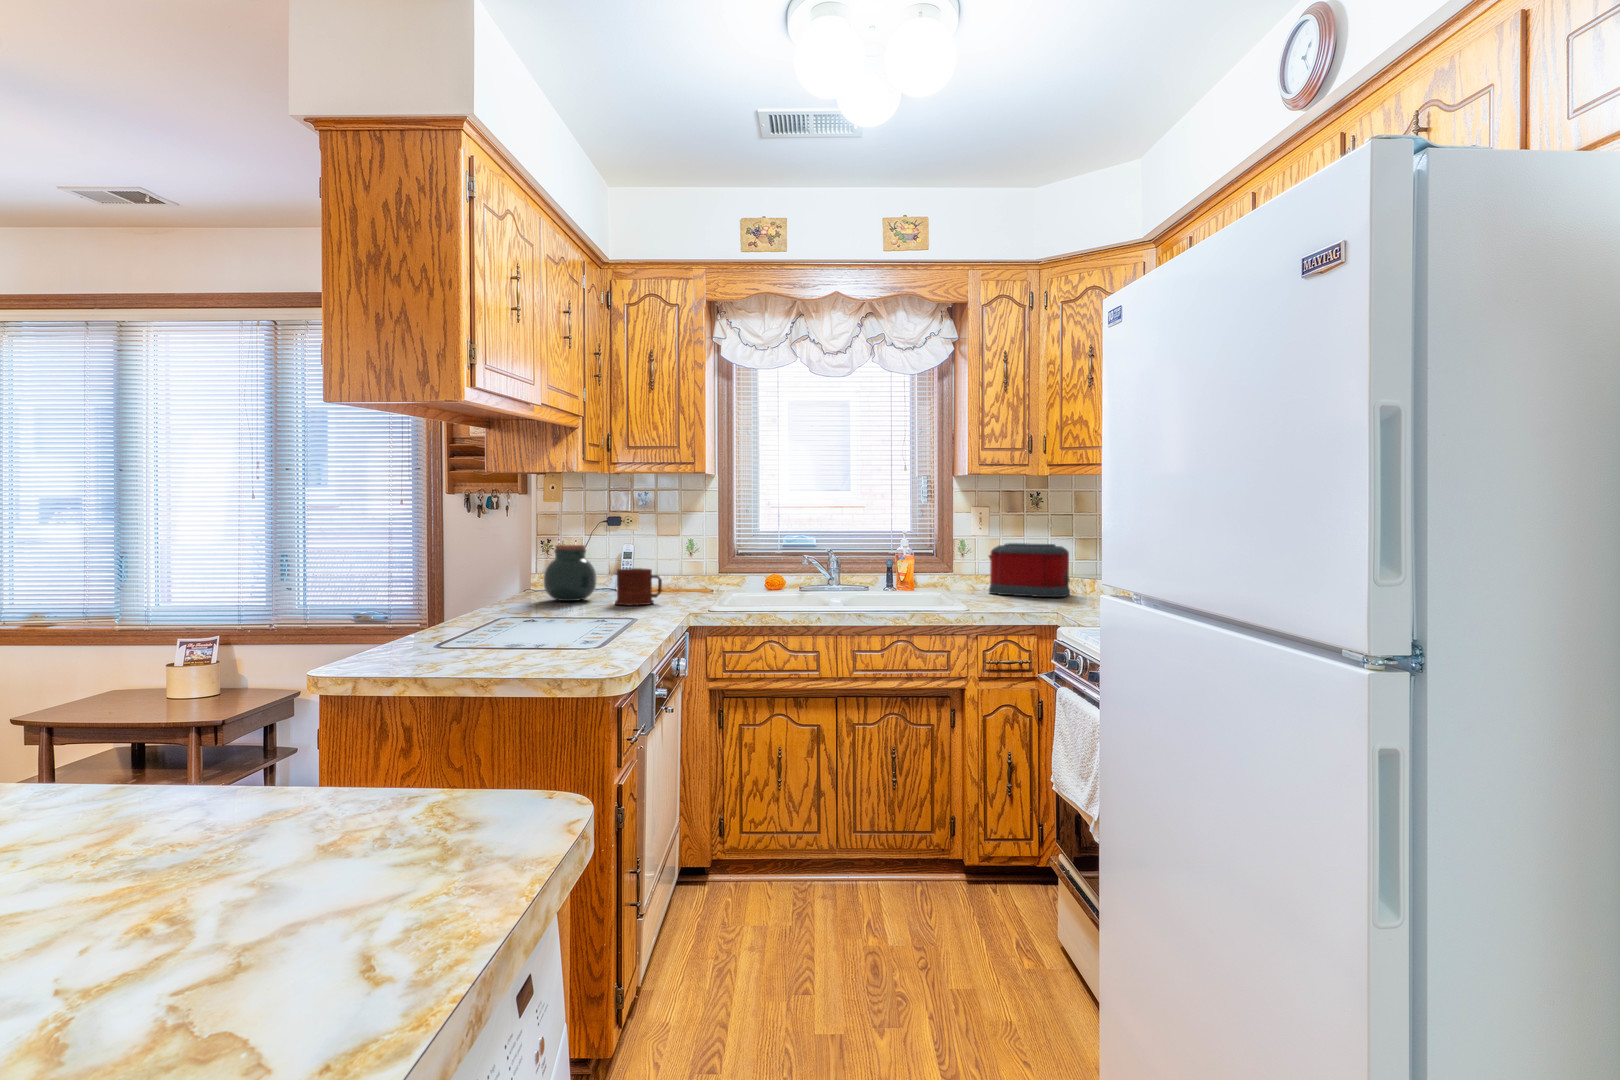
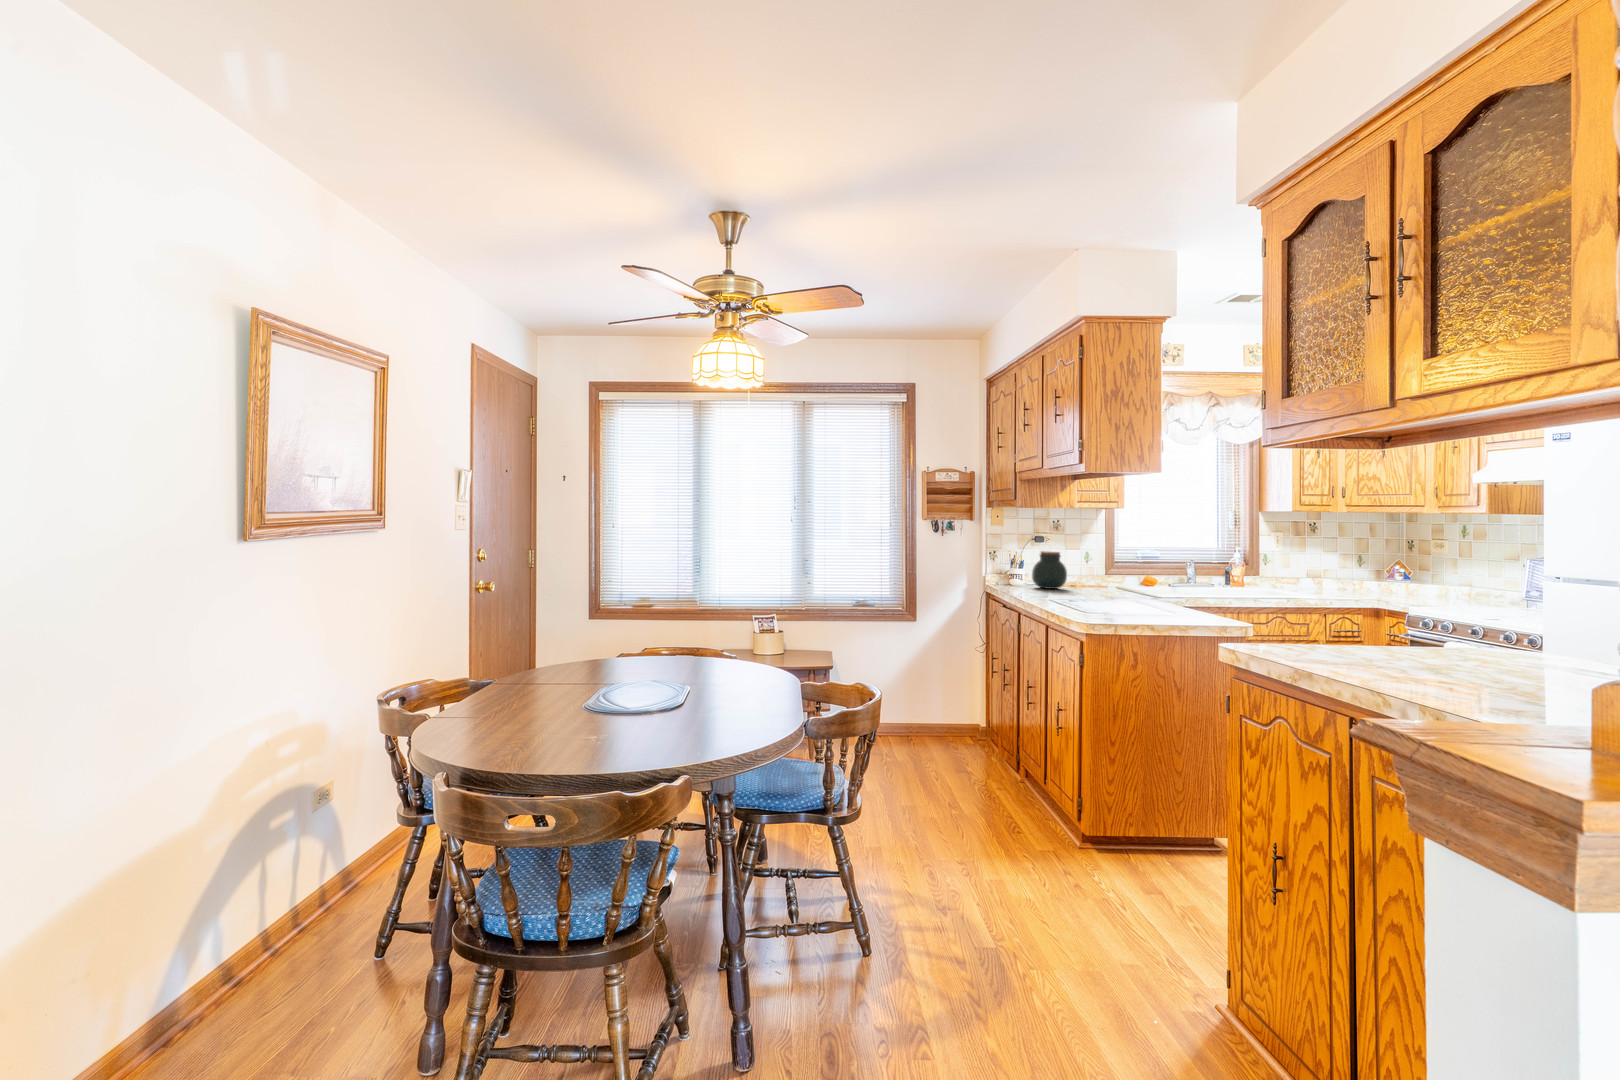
toaster: present [989,543,1070,597] -> none [1284,557,1347,593]
mug: present [615,568,662,605] -> none [1087,568,1116,592]

